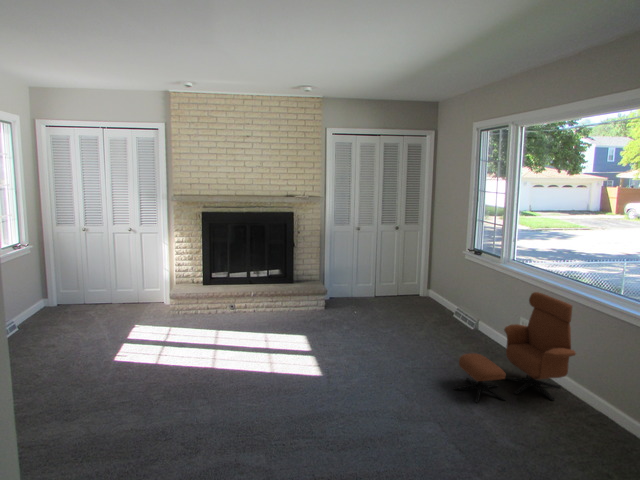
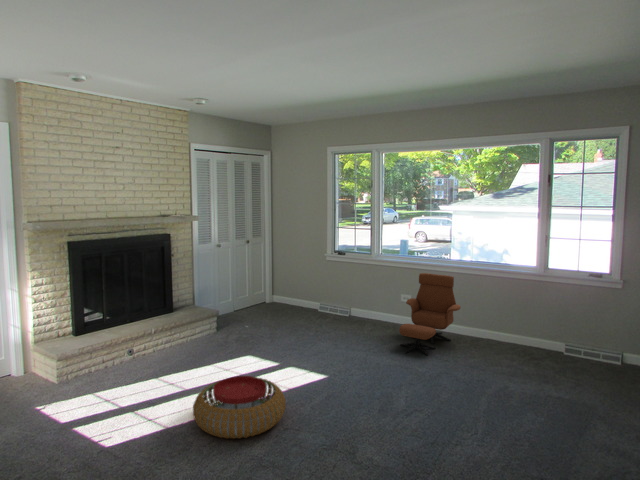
pouf: none [154,342,242,396] -> present [193,376,285,439]

